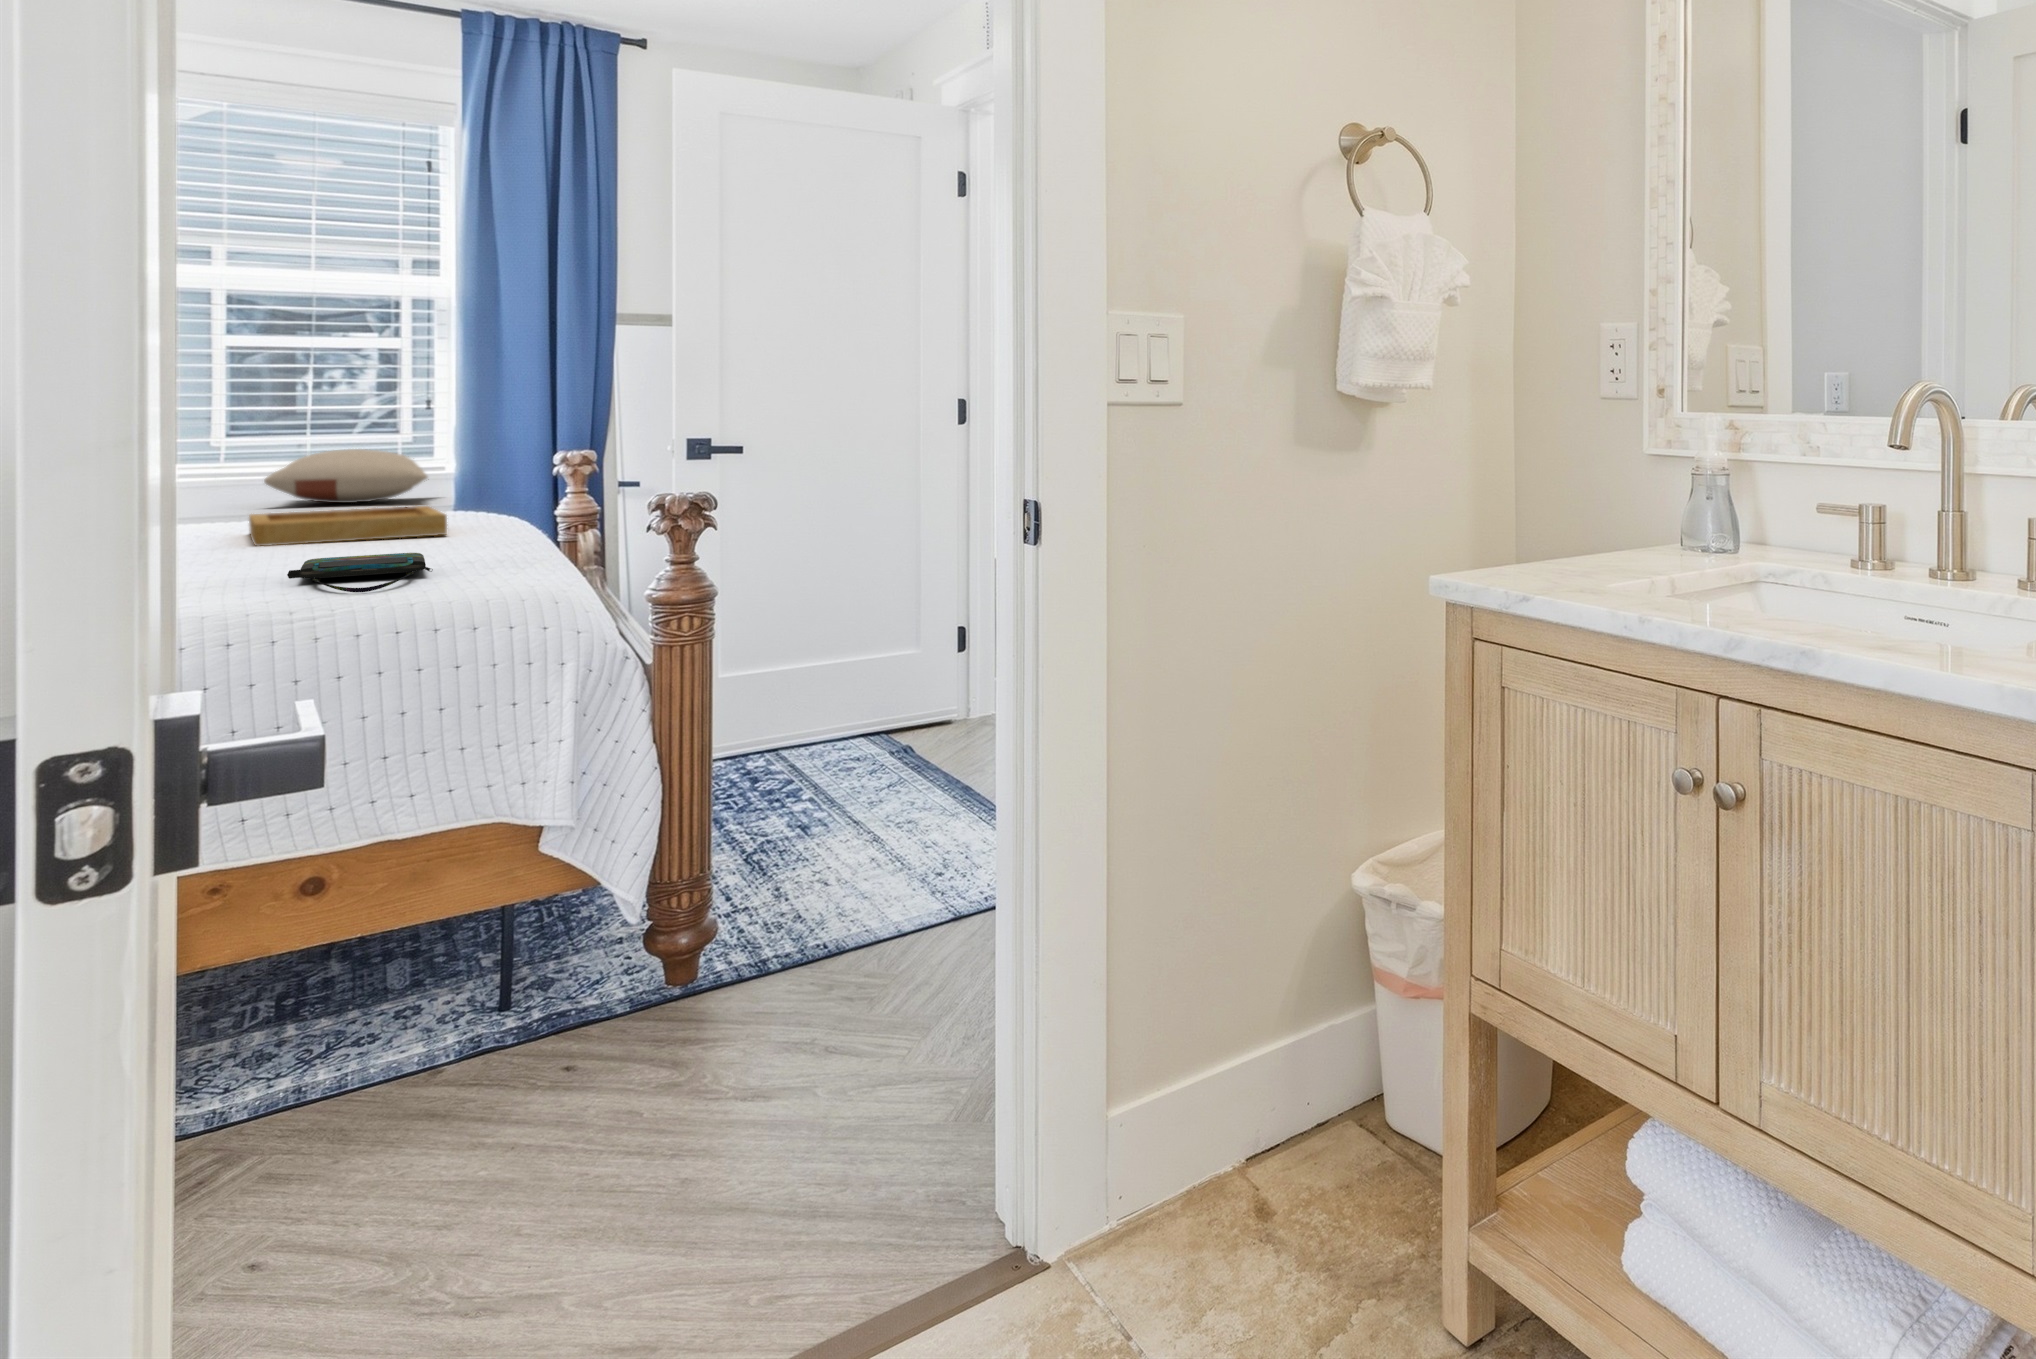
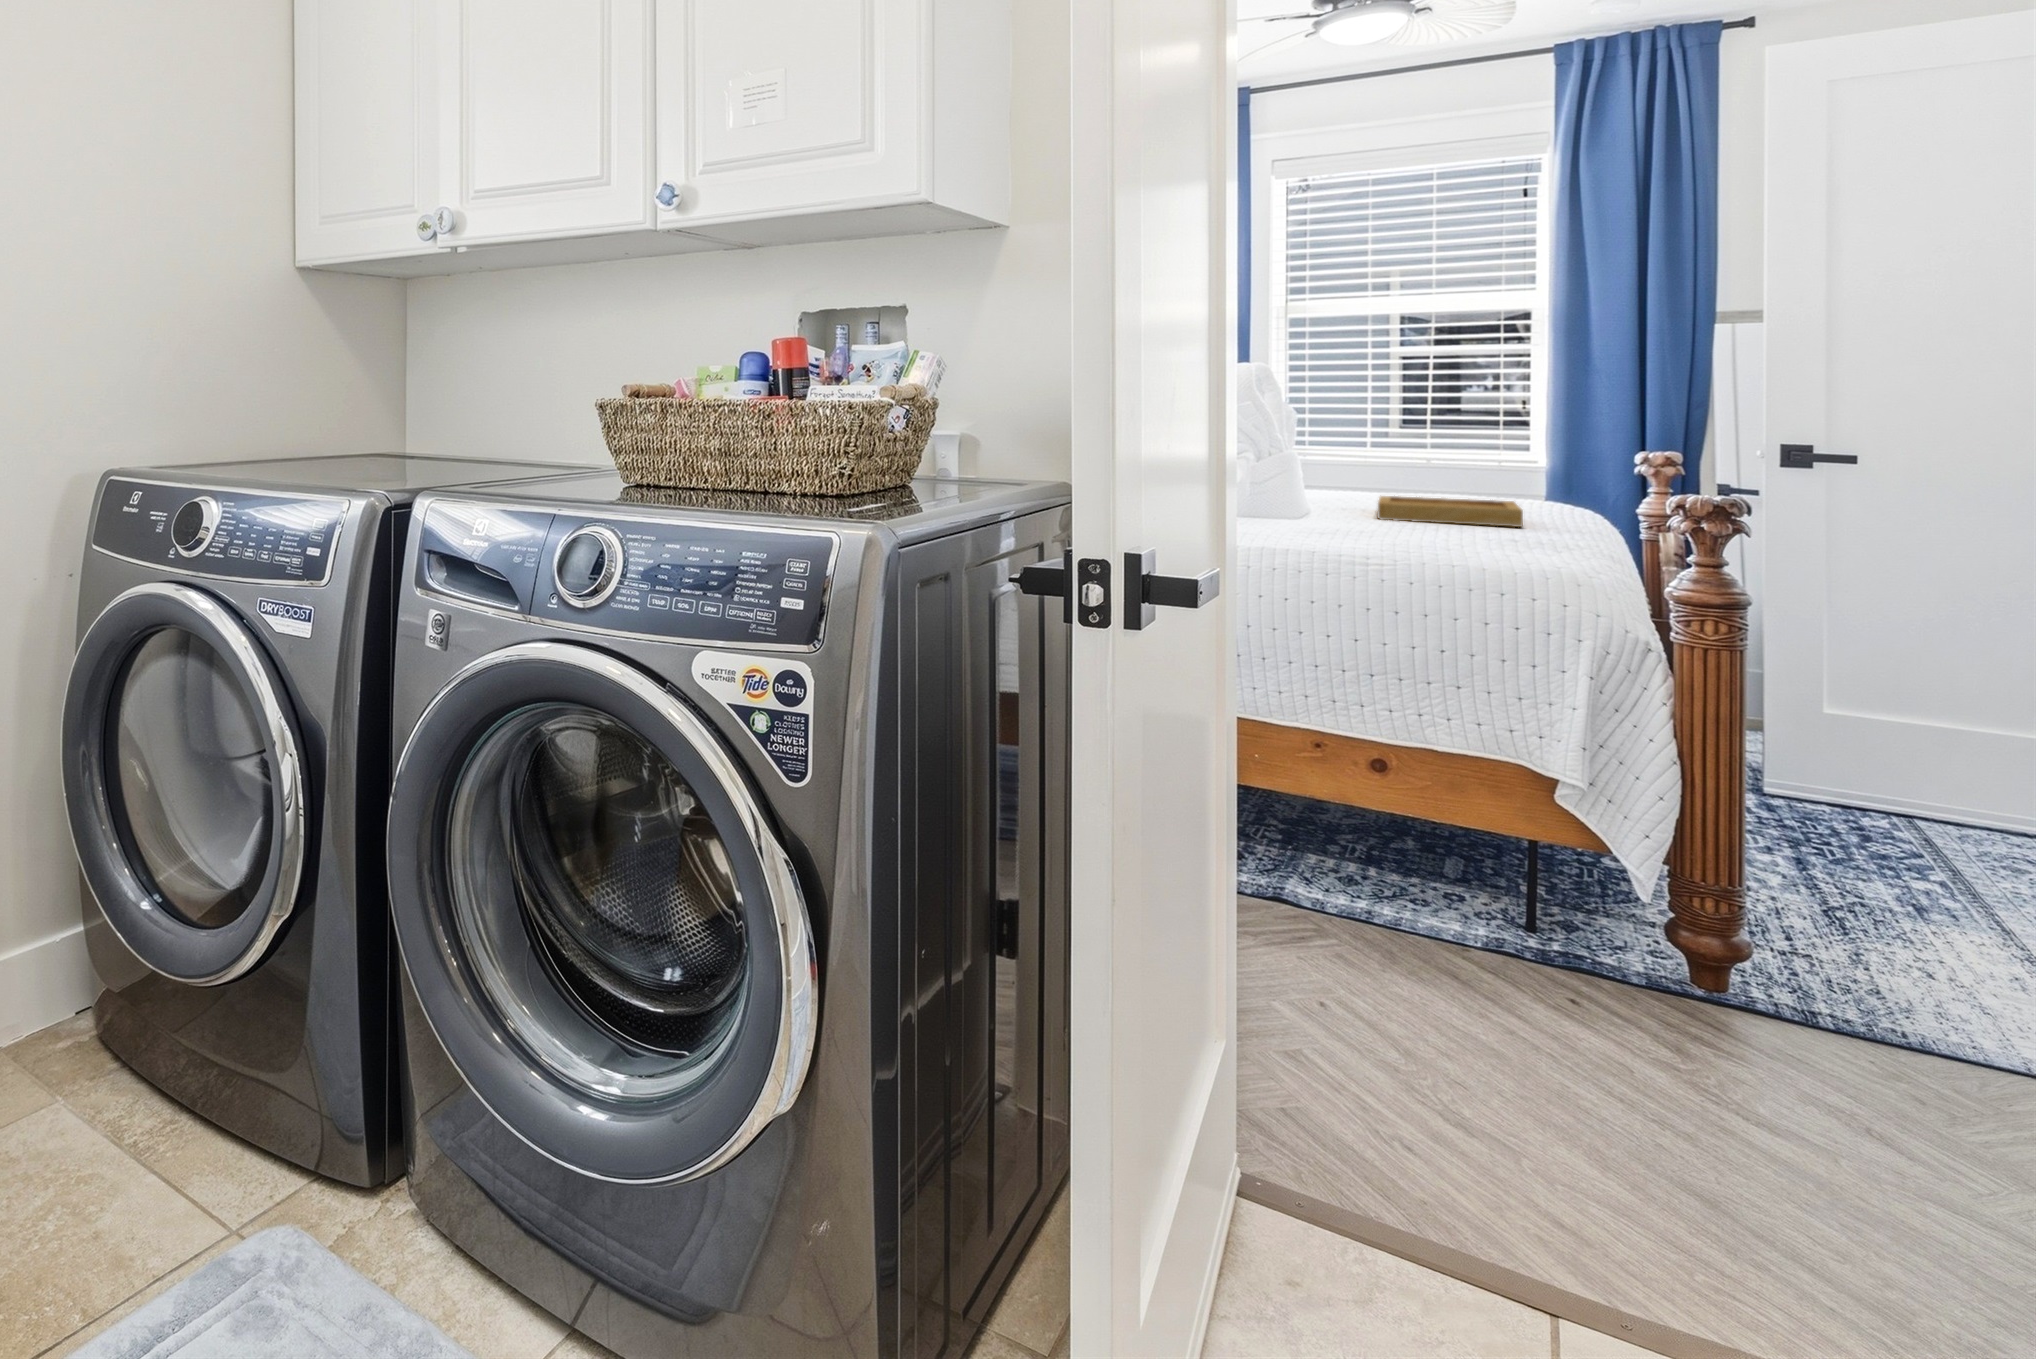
pillow: present [264,449,427,503] -> none [1402,451,1546,494]
tote bag: present [287,553,433,592] -> none [1379,533,1486,562]

